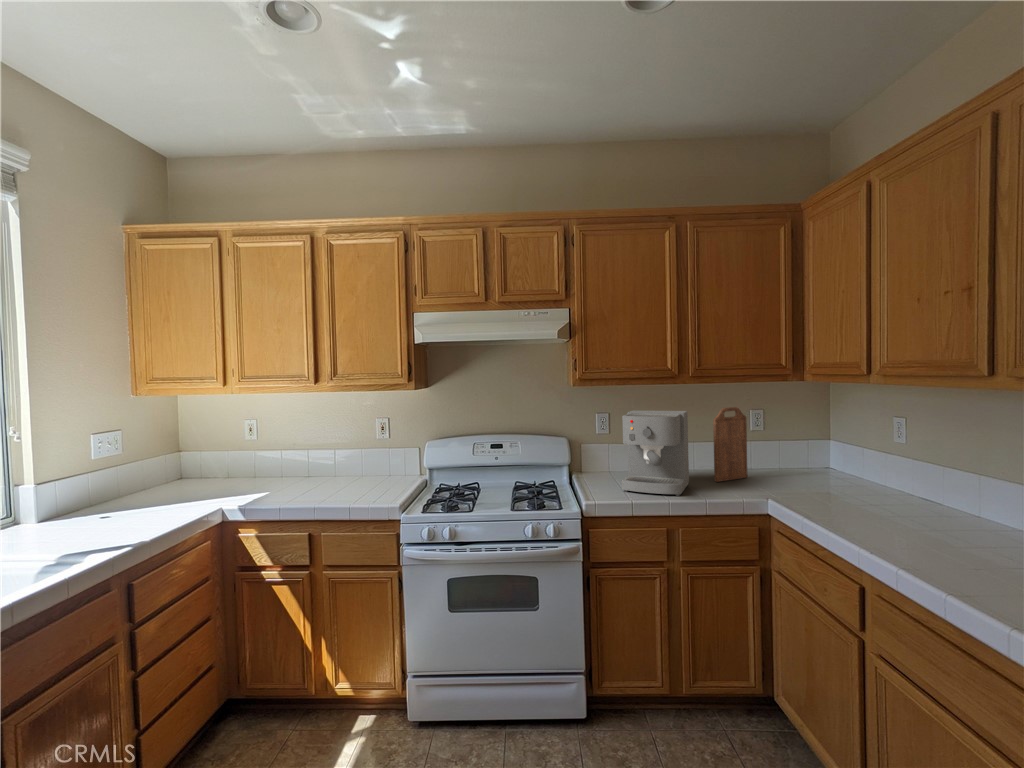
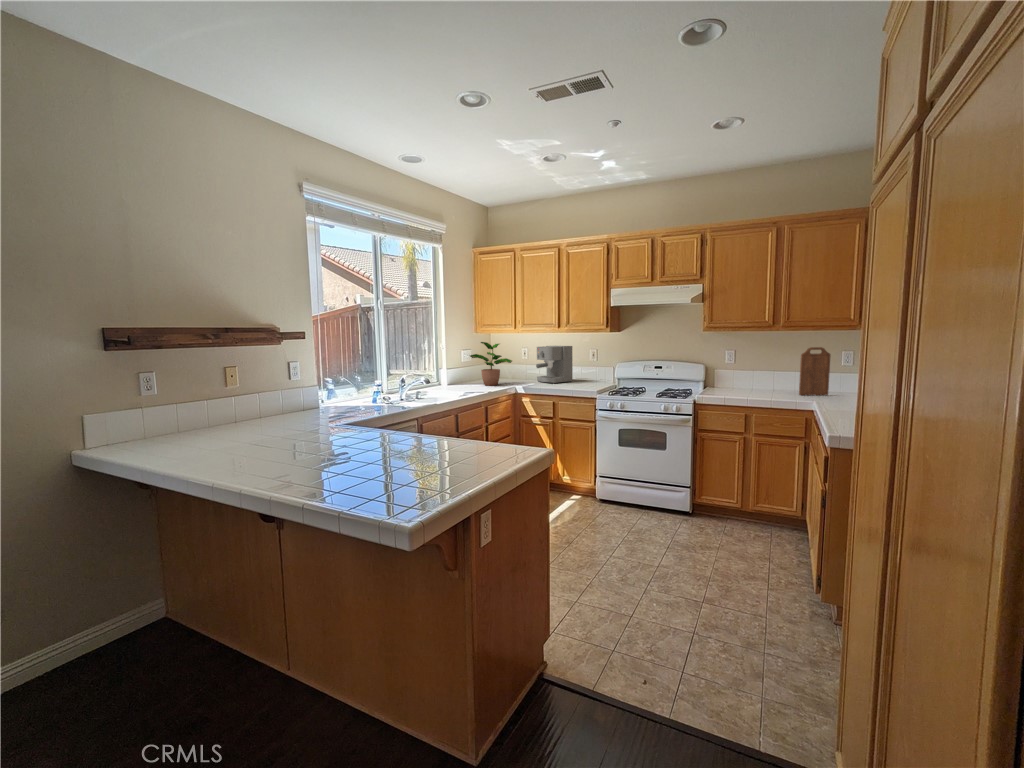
coffee maker: present [622,411,689,496] -> present [536,346,573,384]
potted plant: none [106,418,217,513] -> present [470,342,512,386]

